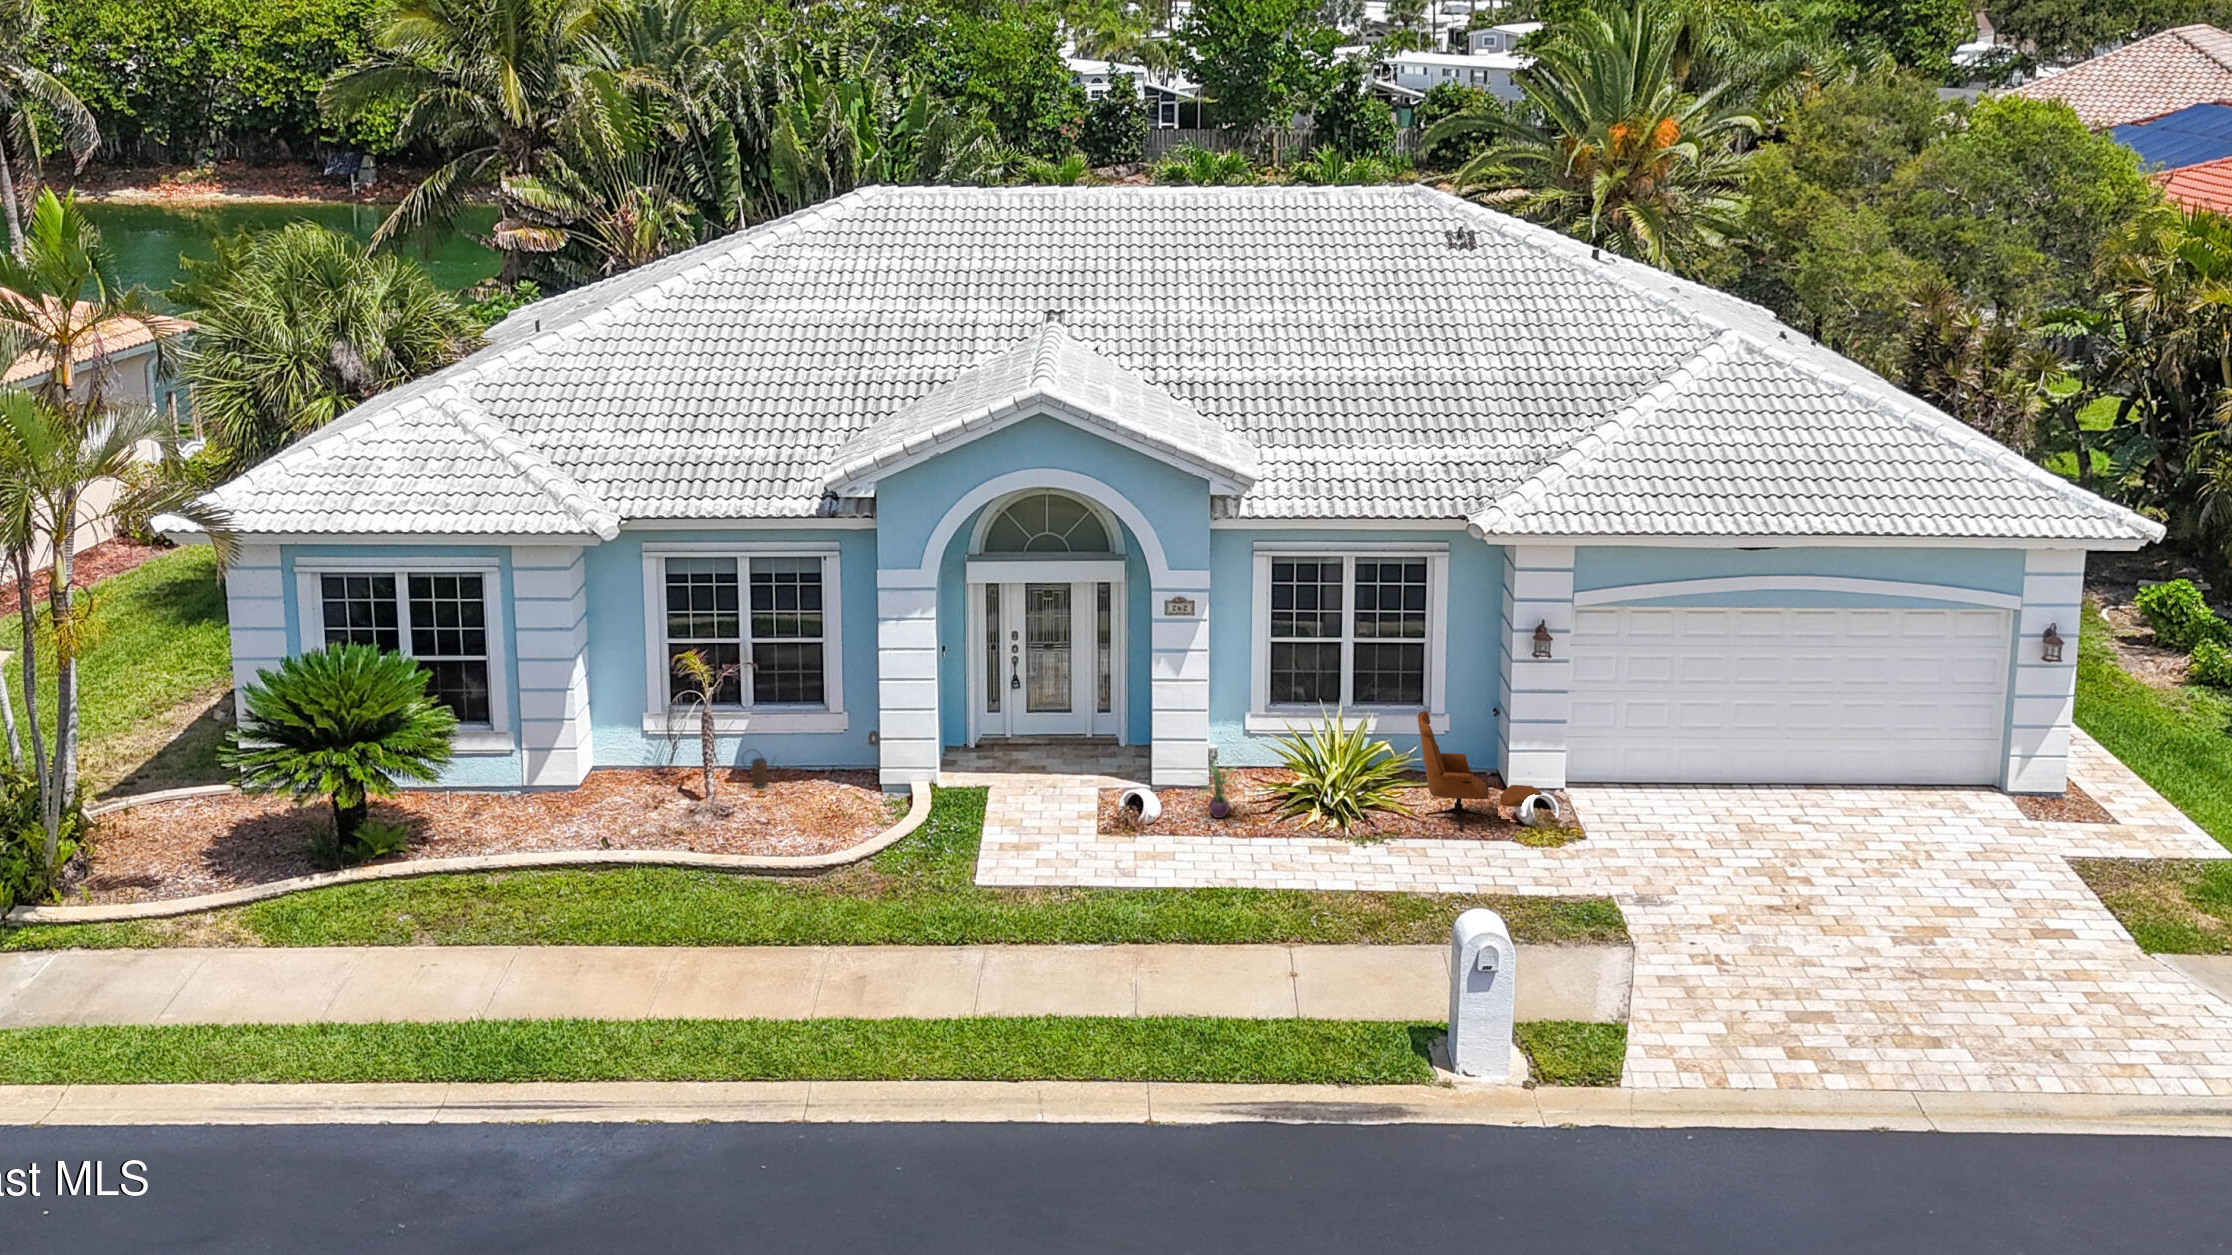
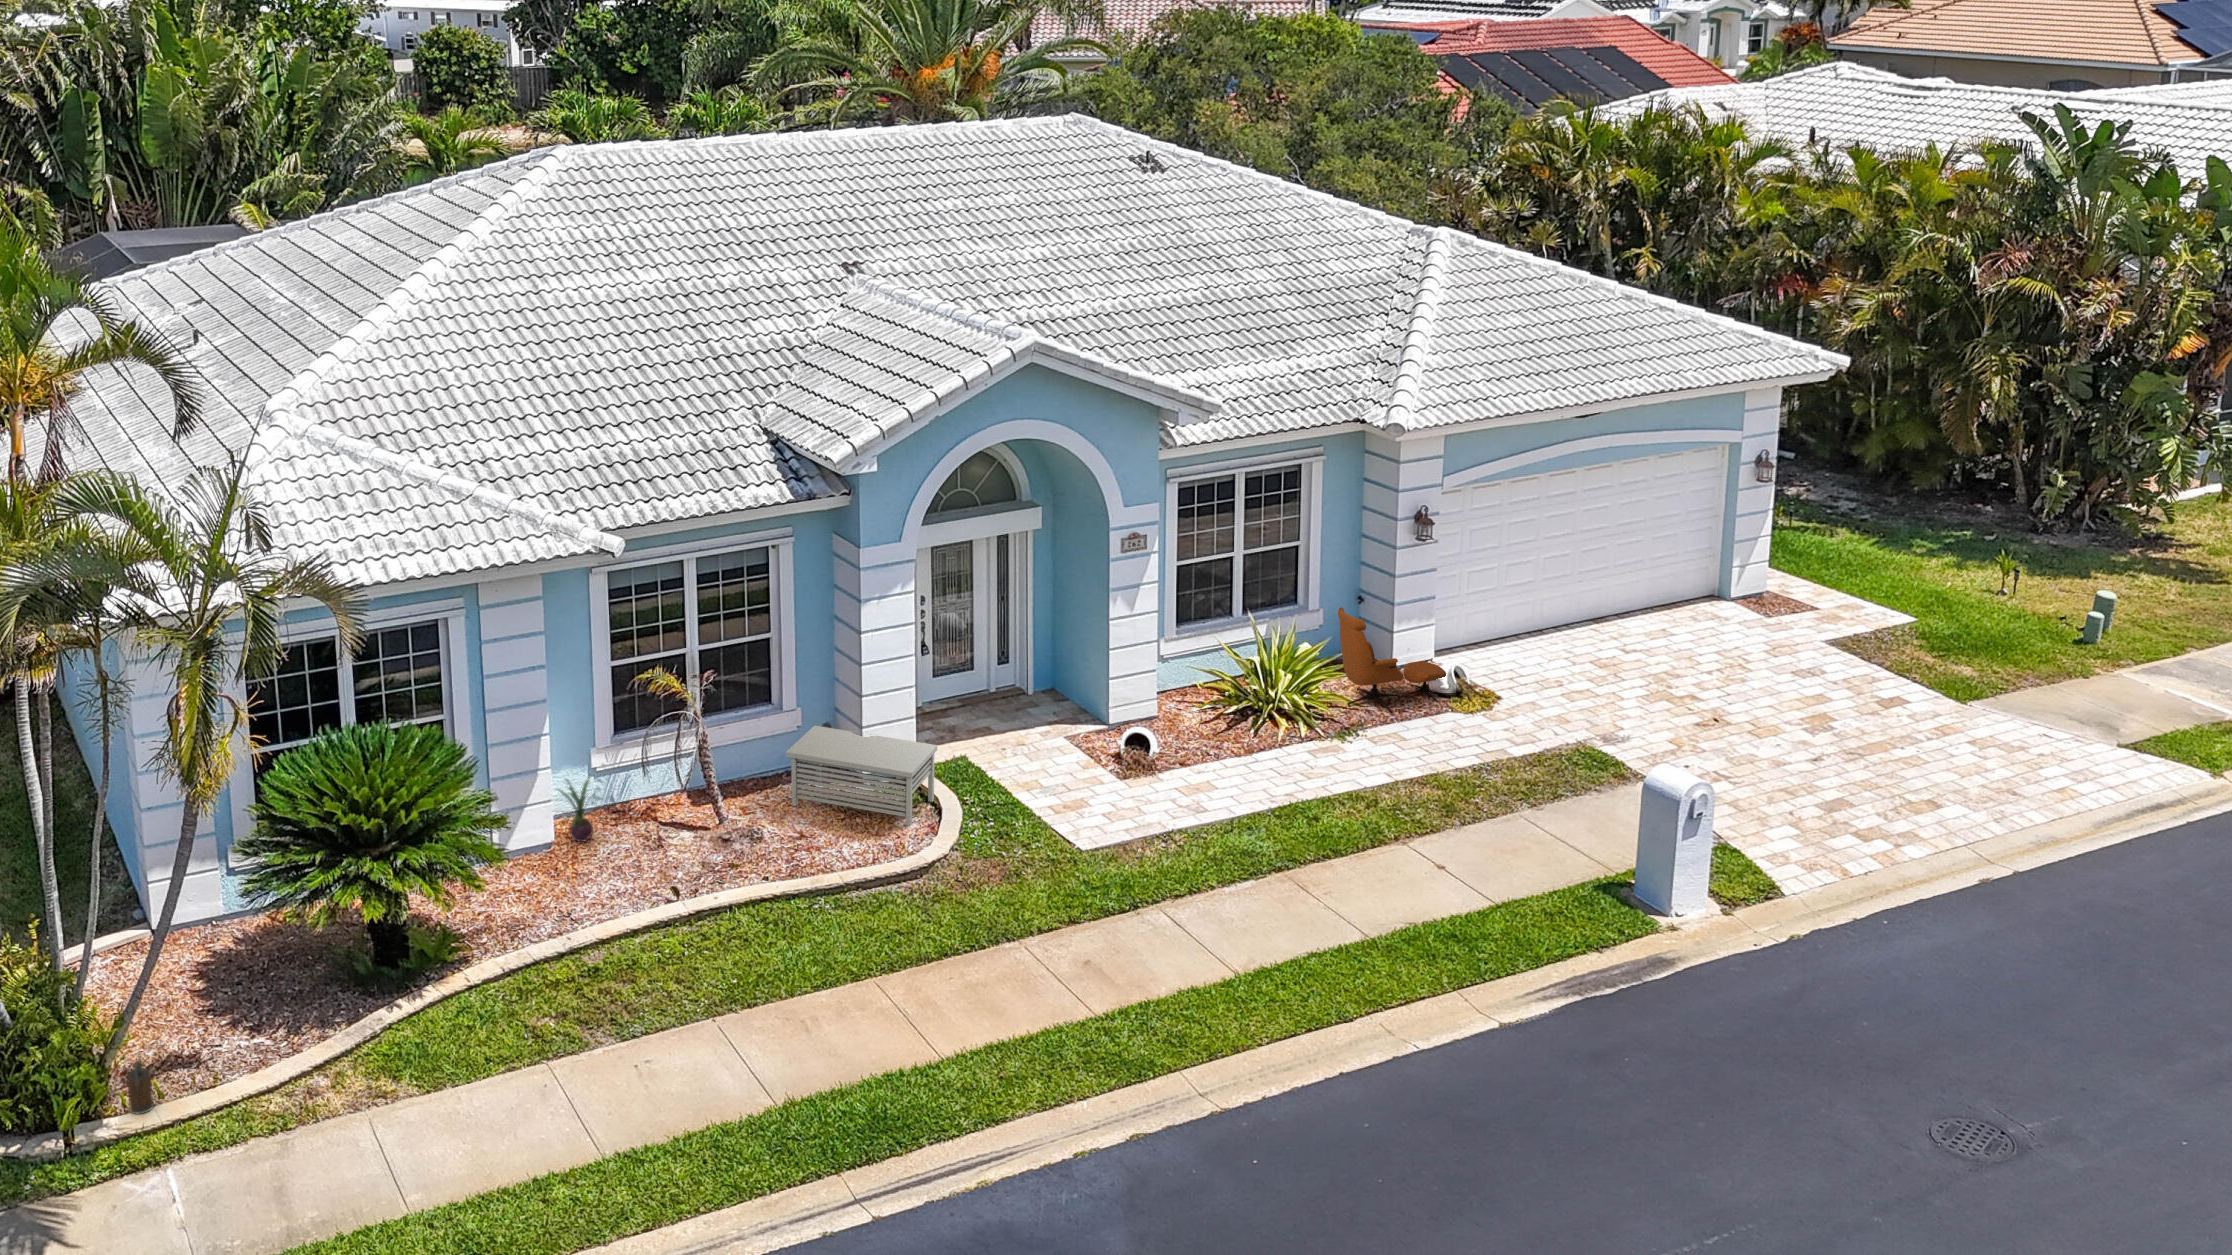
storage bench: none [801,733,930,837] -> present [786,726,937,826]
watering can: present [743,752,771,789] -> present [127,1056,154,1114]
decorative plant: present [1194,758,1234,818] -> present [557,777,603,842]

